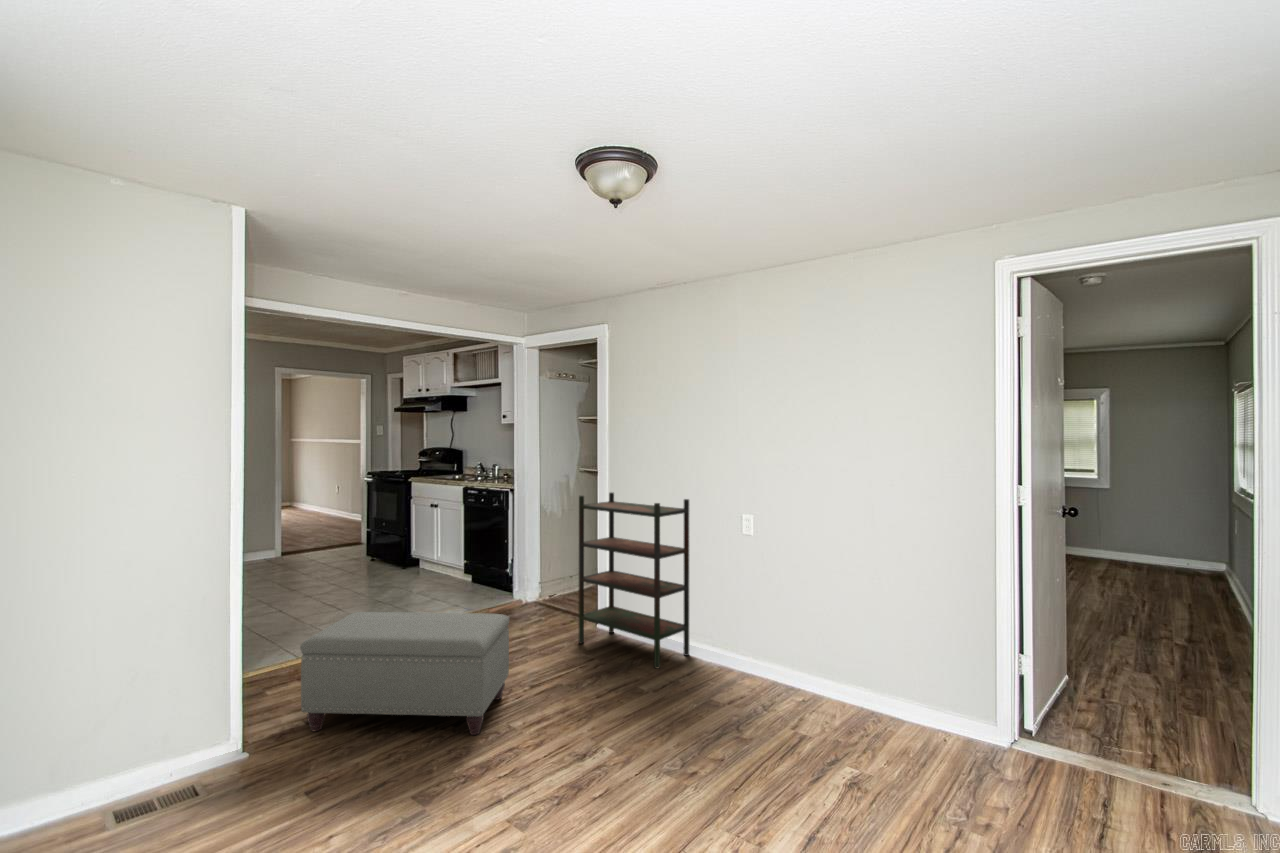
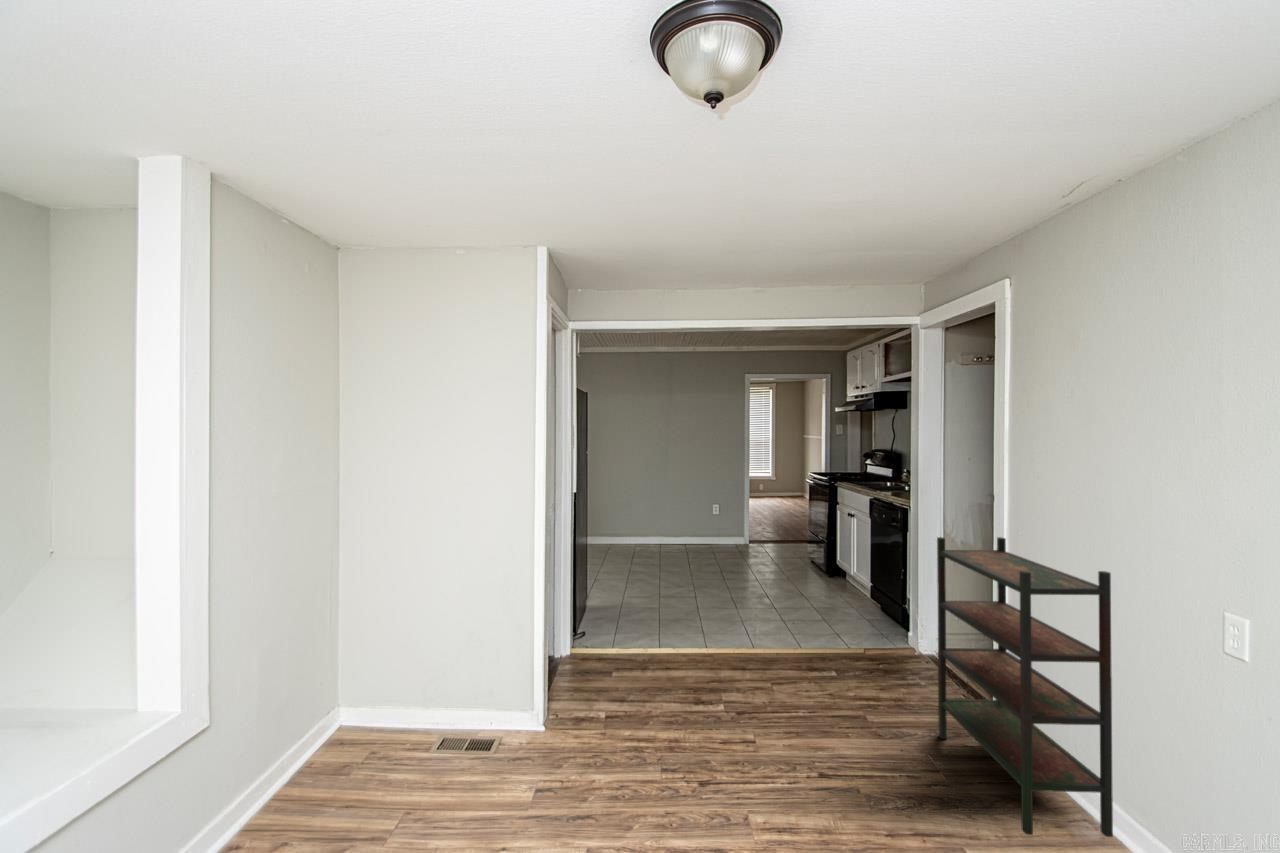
ottoman: present [300,612,509,735] -> none [592,624,787,808]

